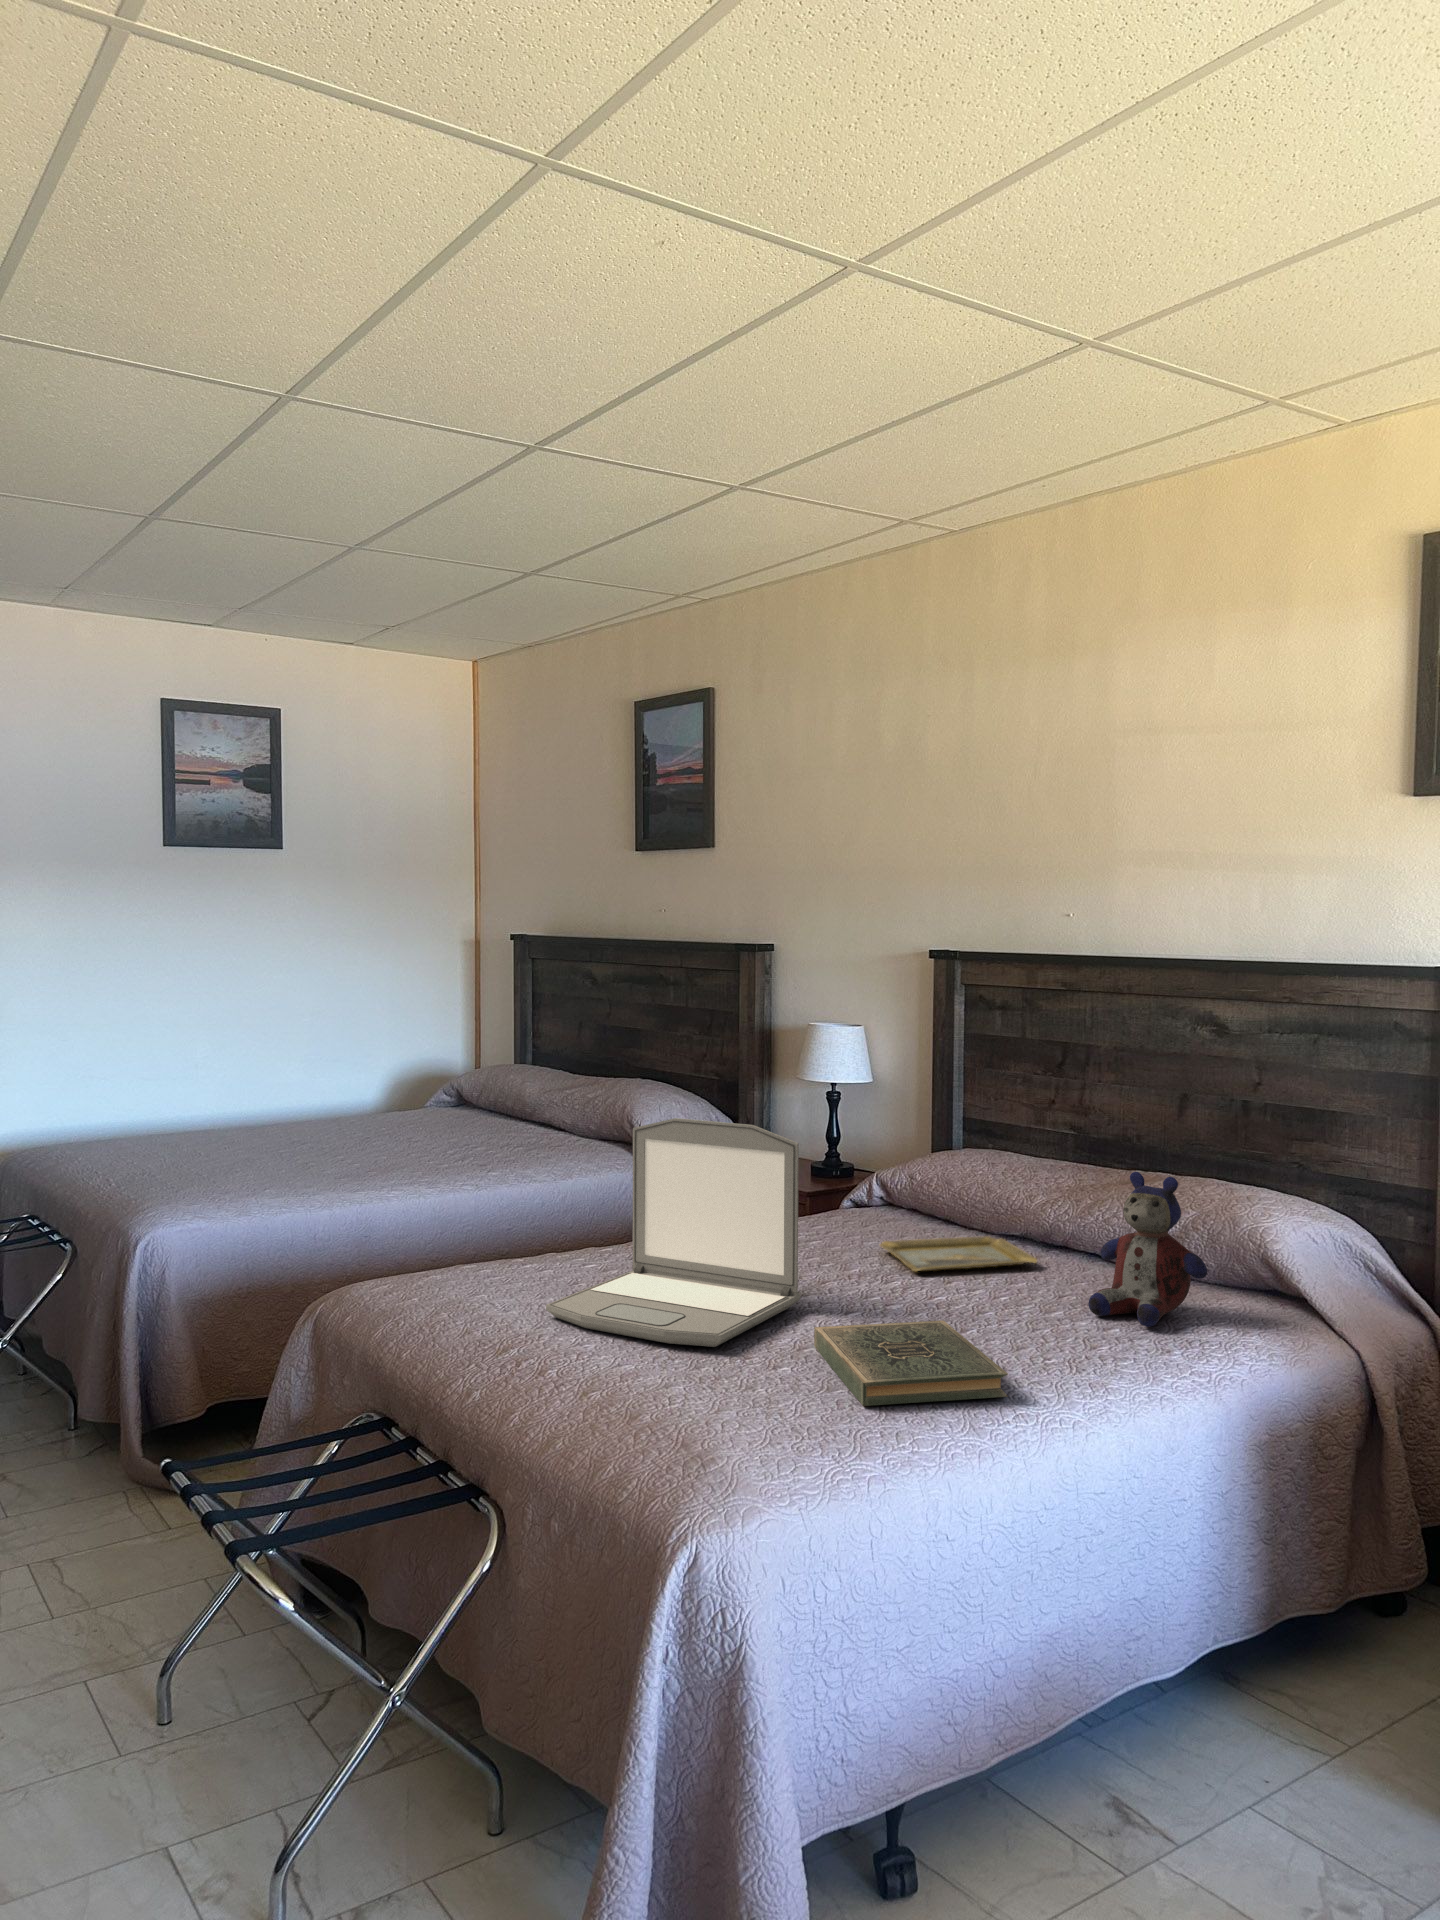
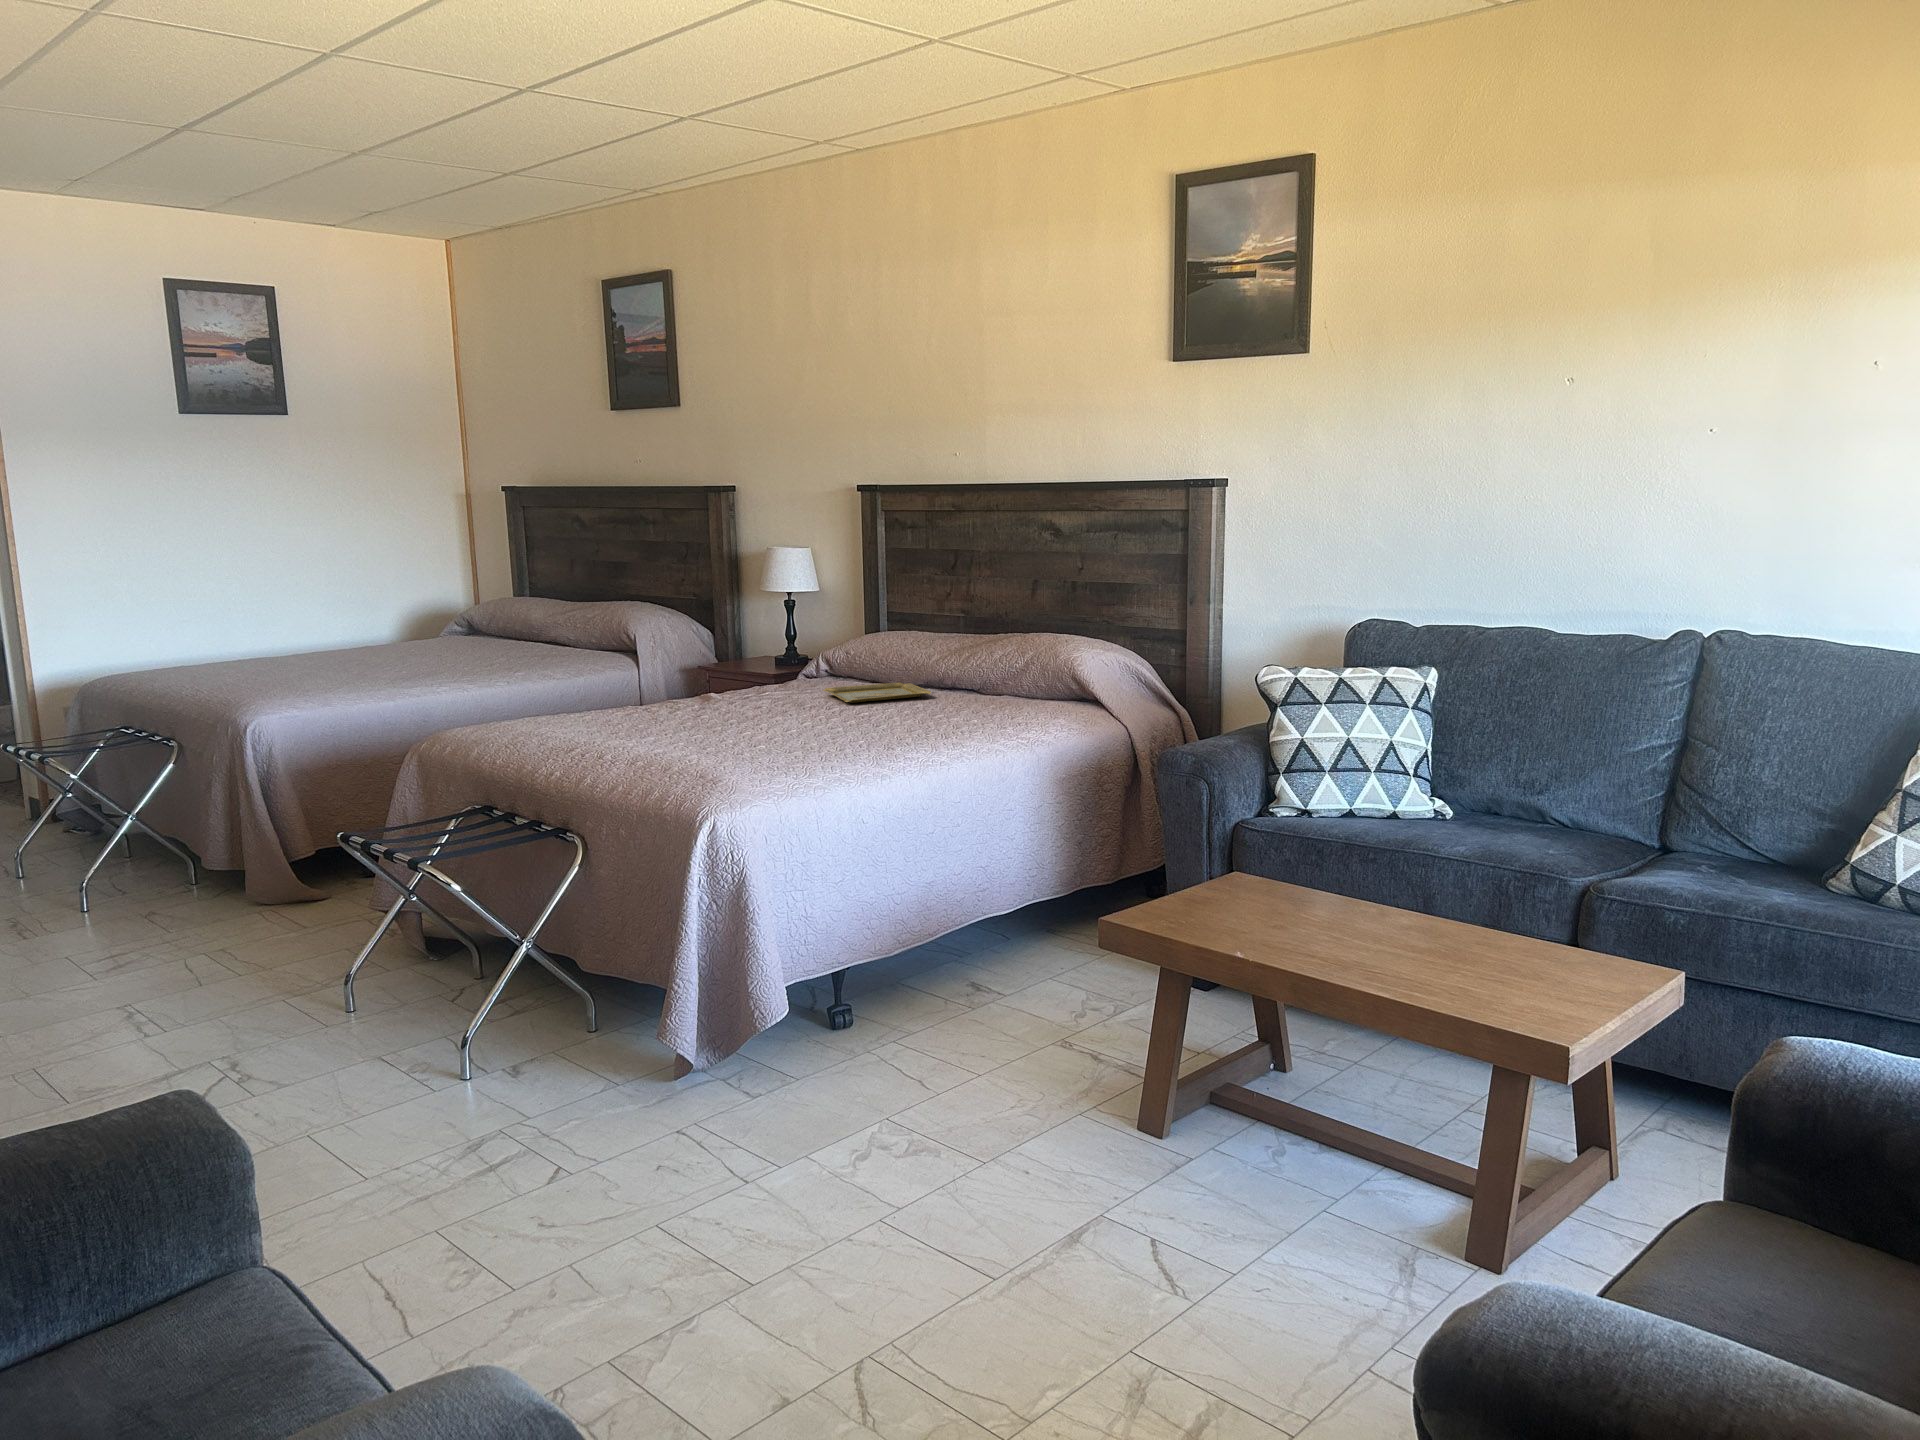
laptop: present [546,1118,801,1347] -> none [594,600,768,741]
stuffed bear: present [1088,1172,1207,1327] -> none [959,622,1033,719]
book: present [814,1320,1008,1406] -> none [778,719,899,758]

